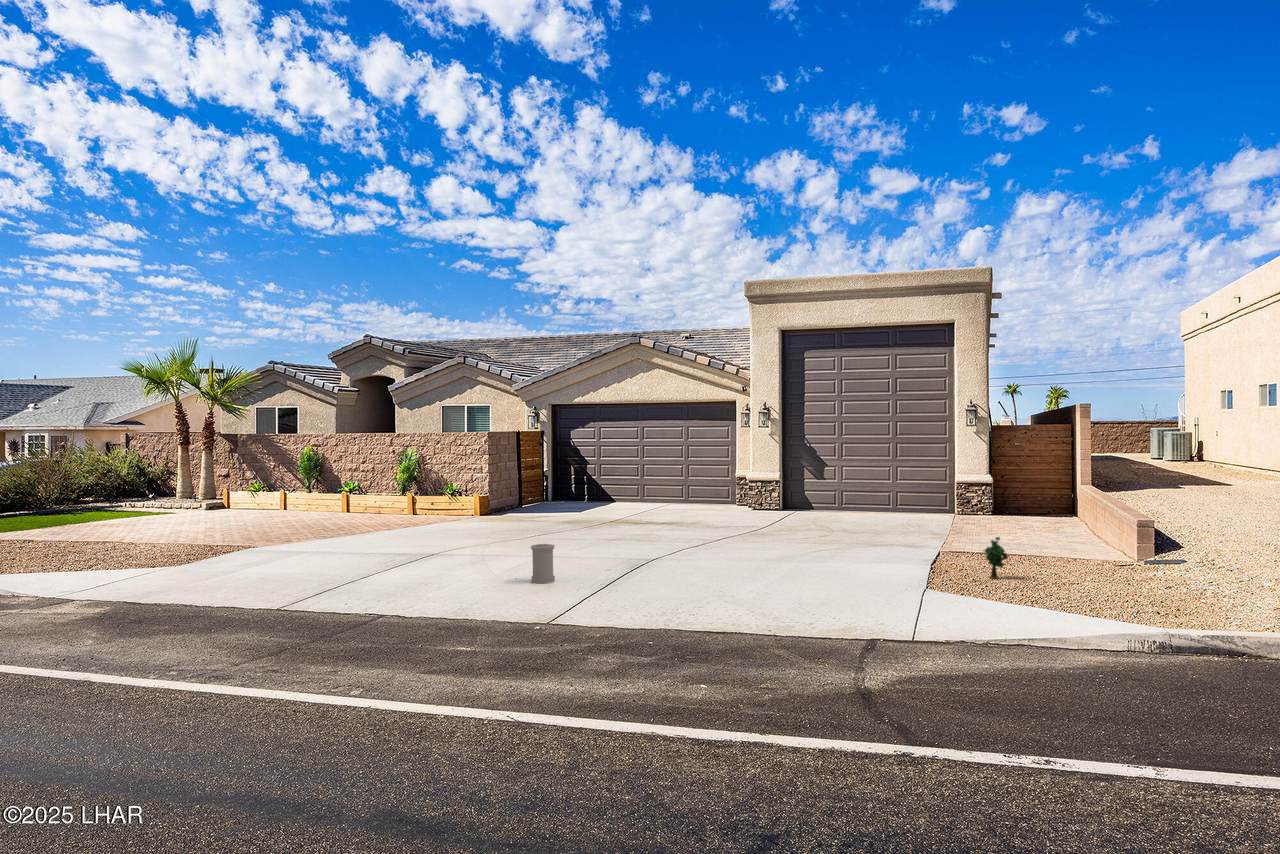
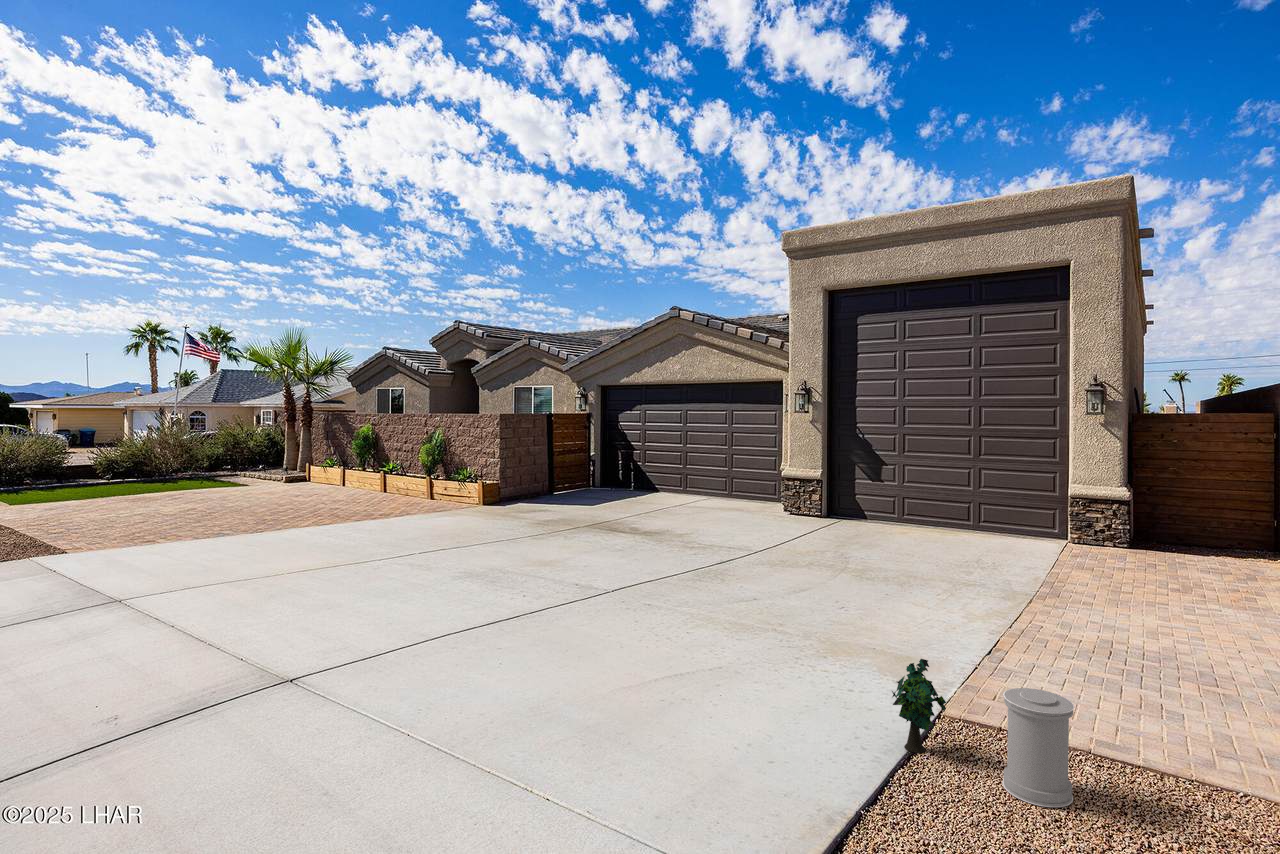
trash can: present [531,544,555,583] -> present [1002,688,1074,807]

